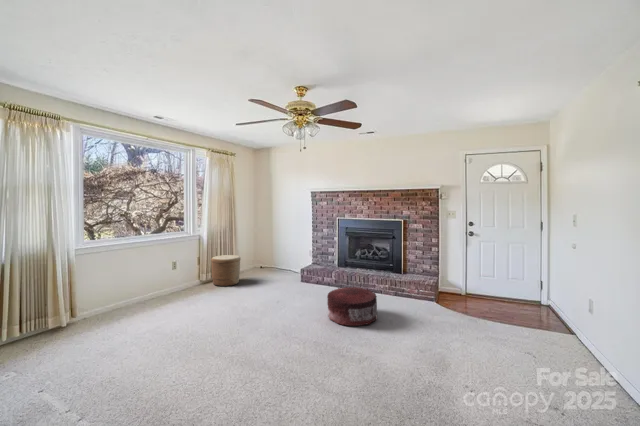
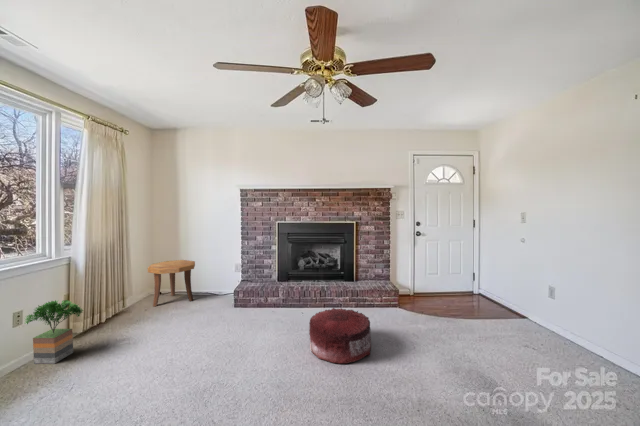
side table: none [249,244,281,275] -> present [148,260,195,306]
woven basket: present [211,255,241,286] -> none [92,284,144,336]
potted tree: none [175,258,204,294] -> present [26,300,83,364]

